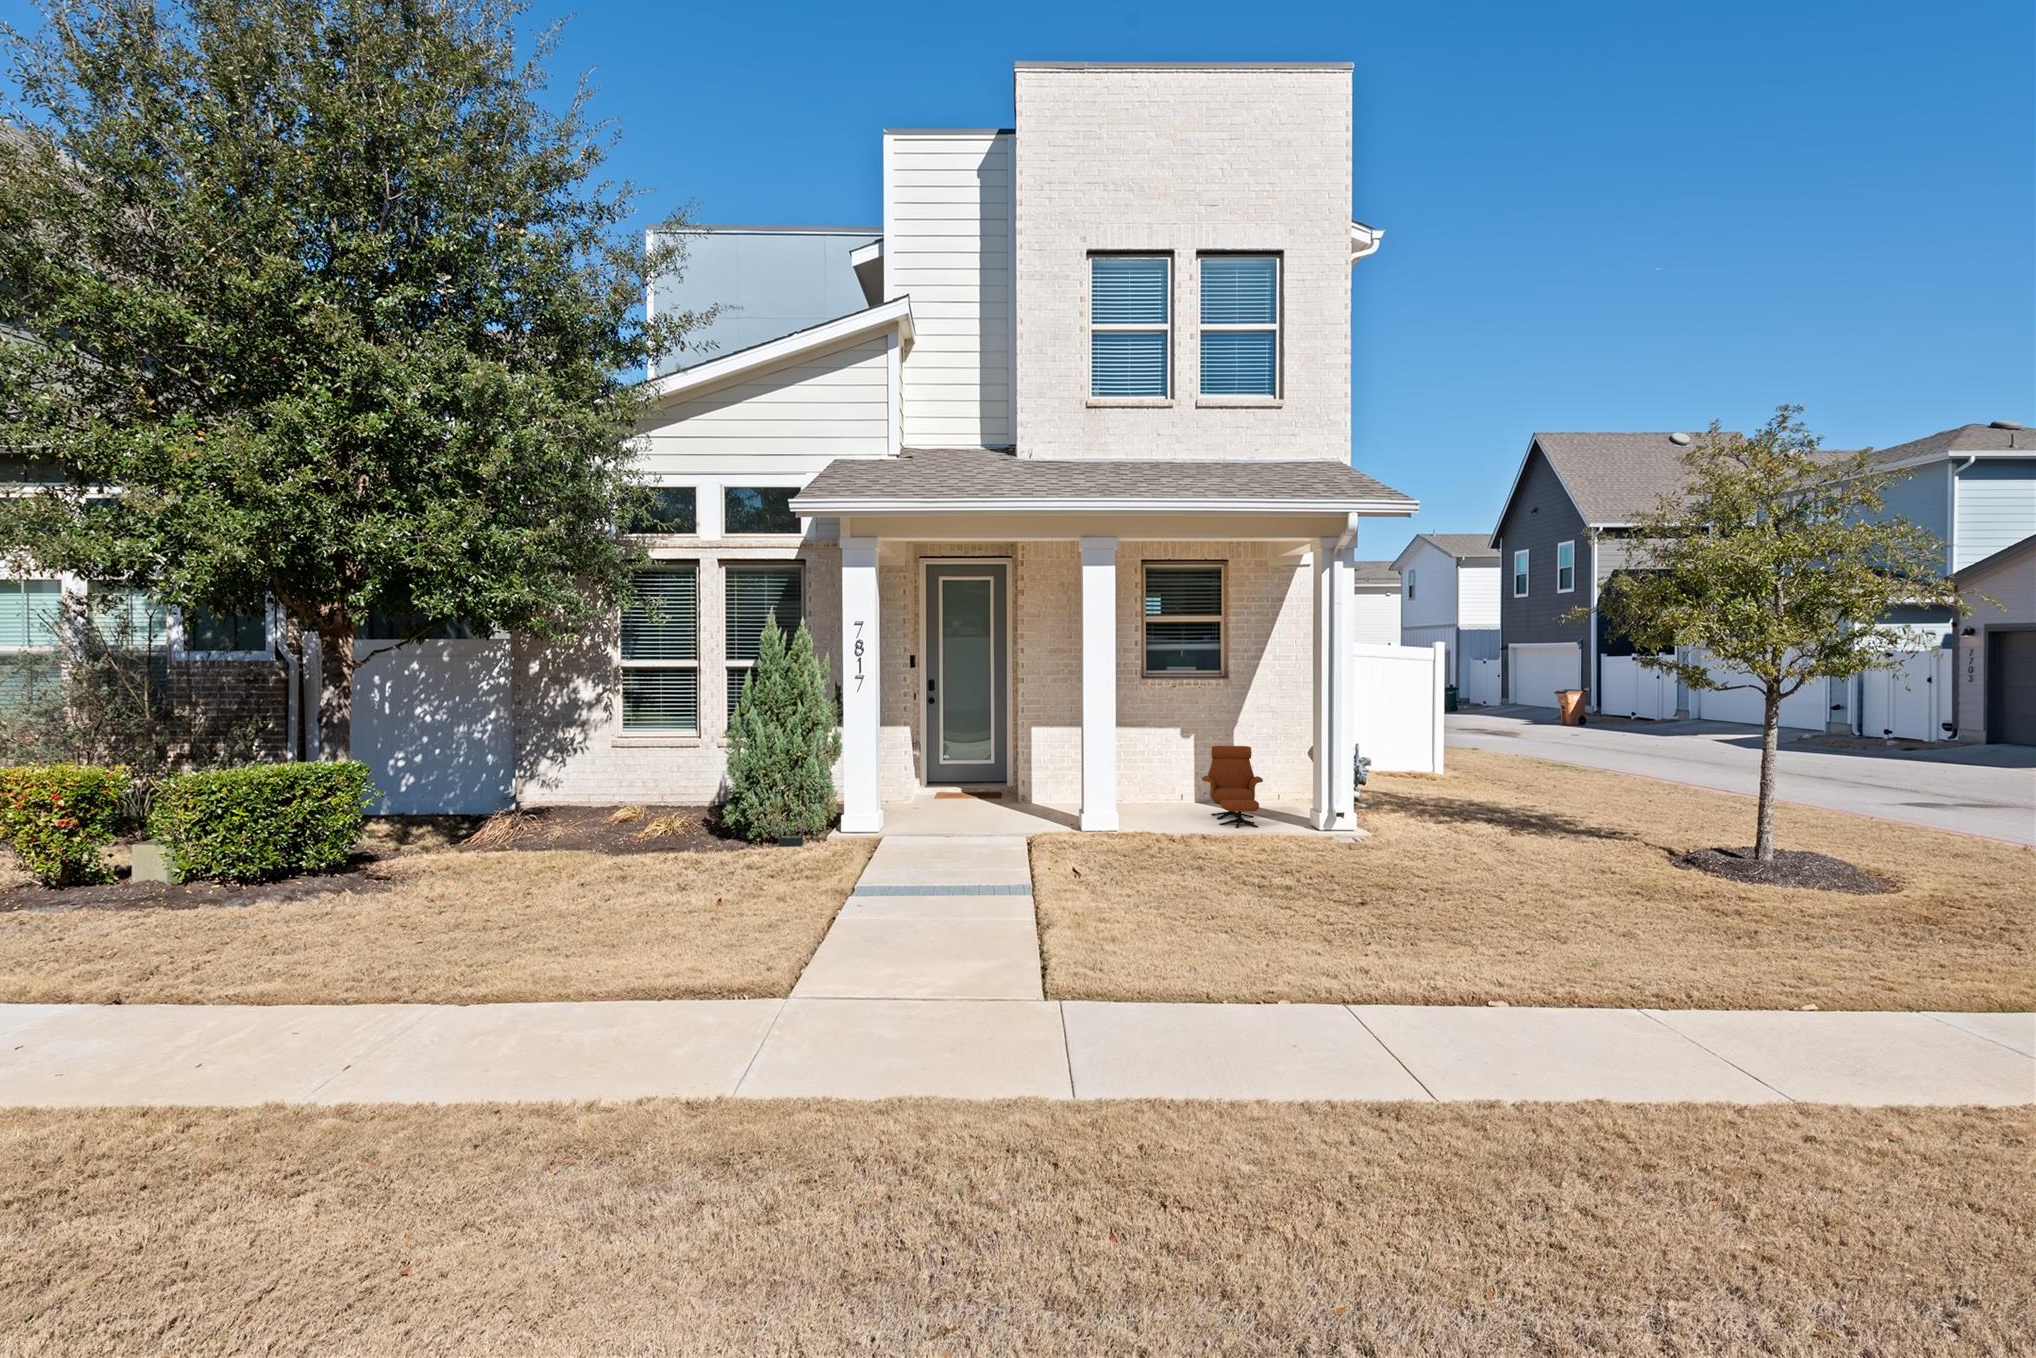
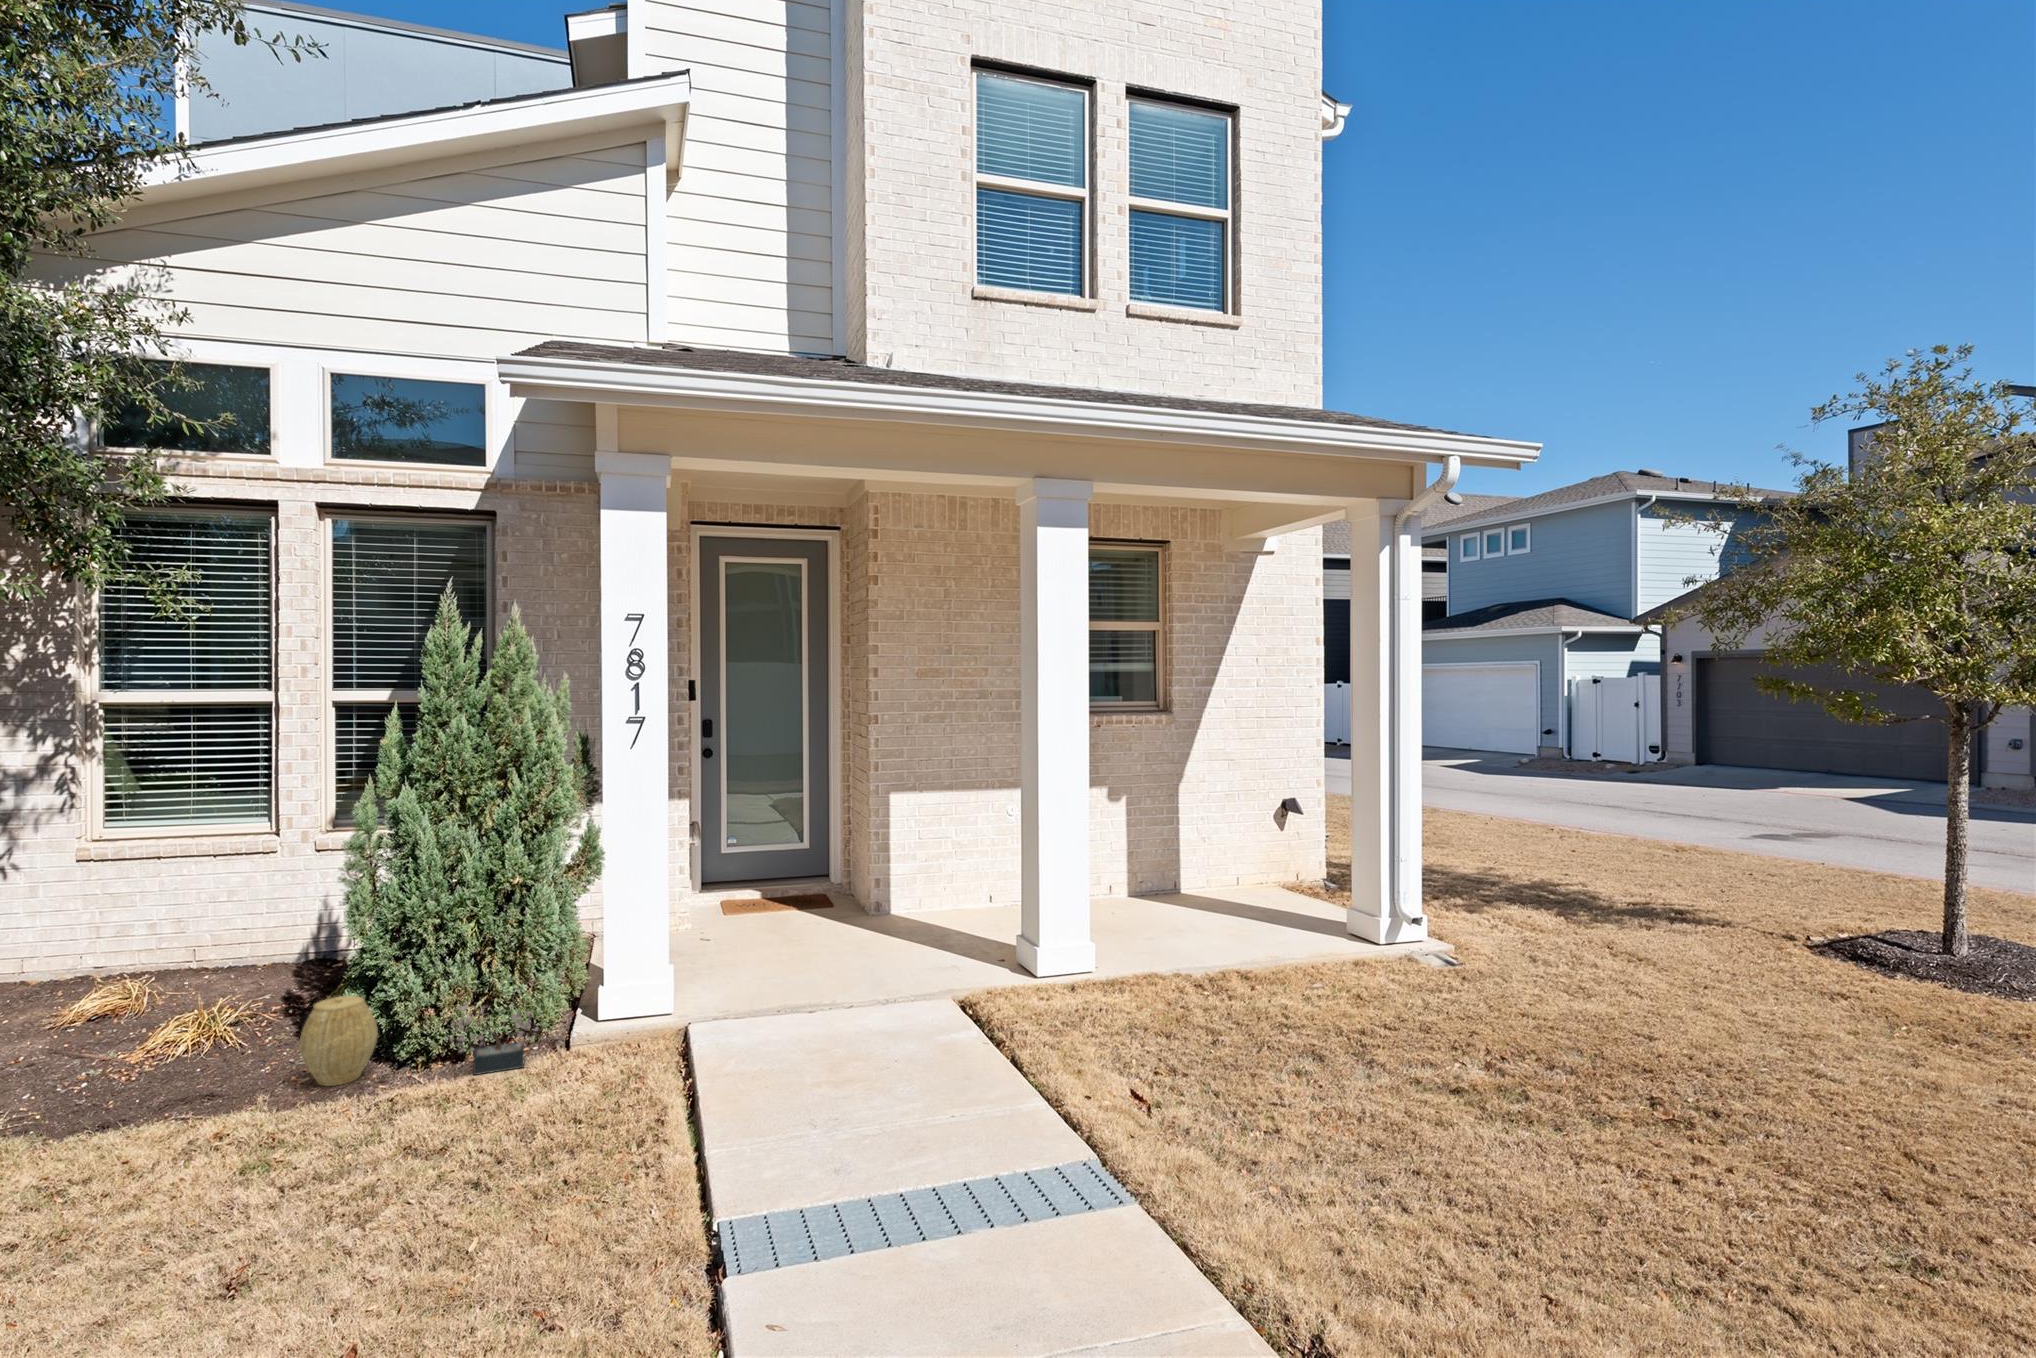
lounge chair: present [1202,746,1263,828] -> none [1141,807,1245,935]
woven basket: none [708,805,740,845] -> present [299,996,378,1086]

